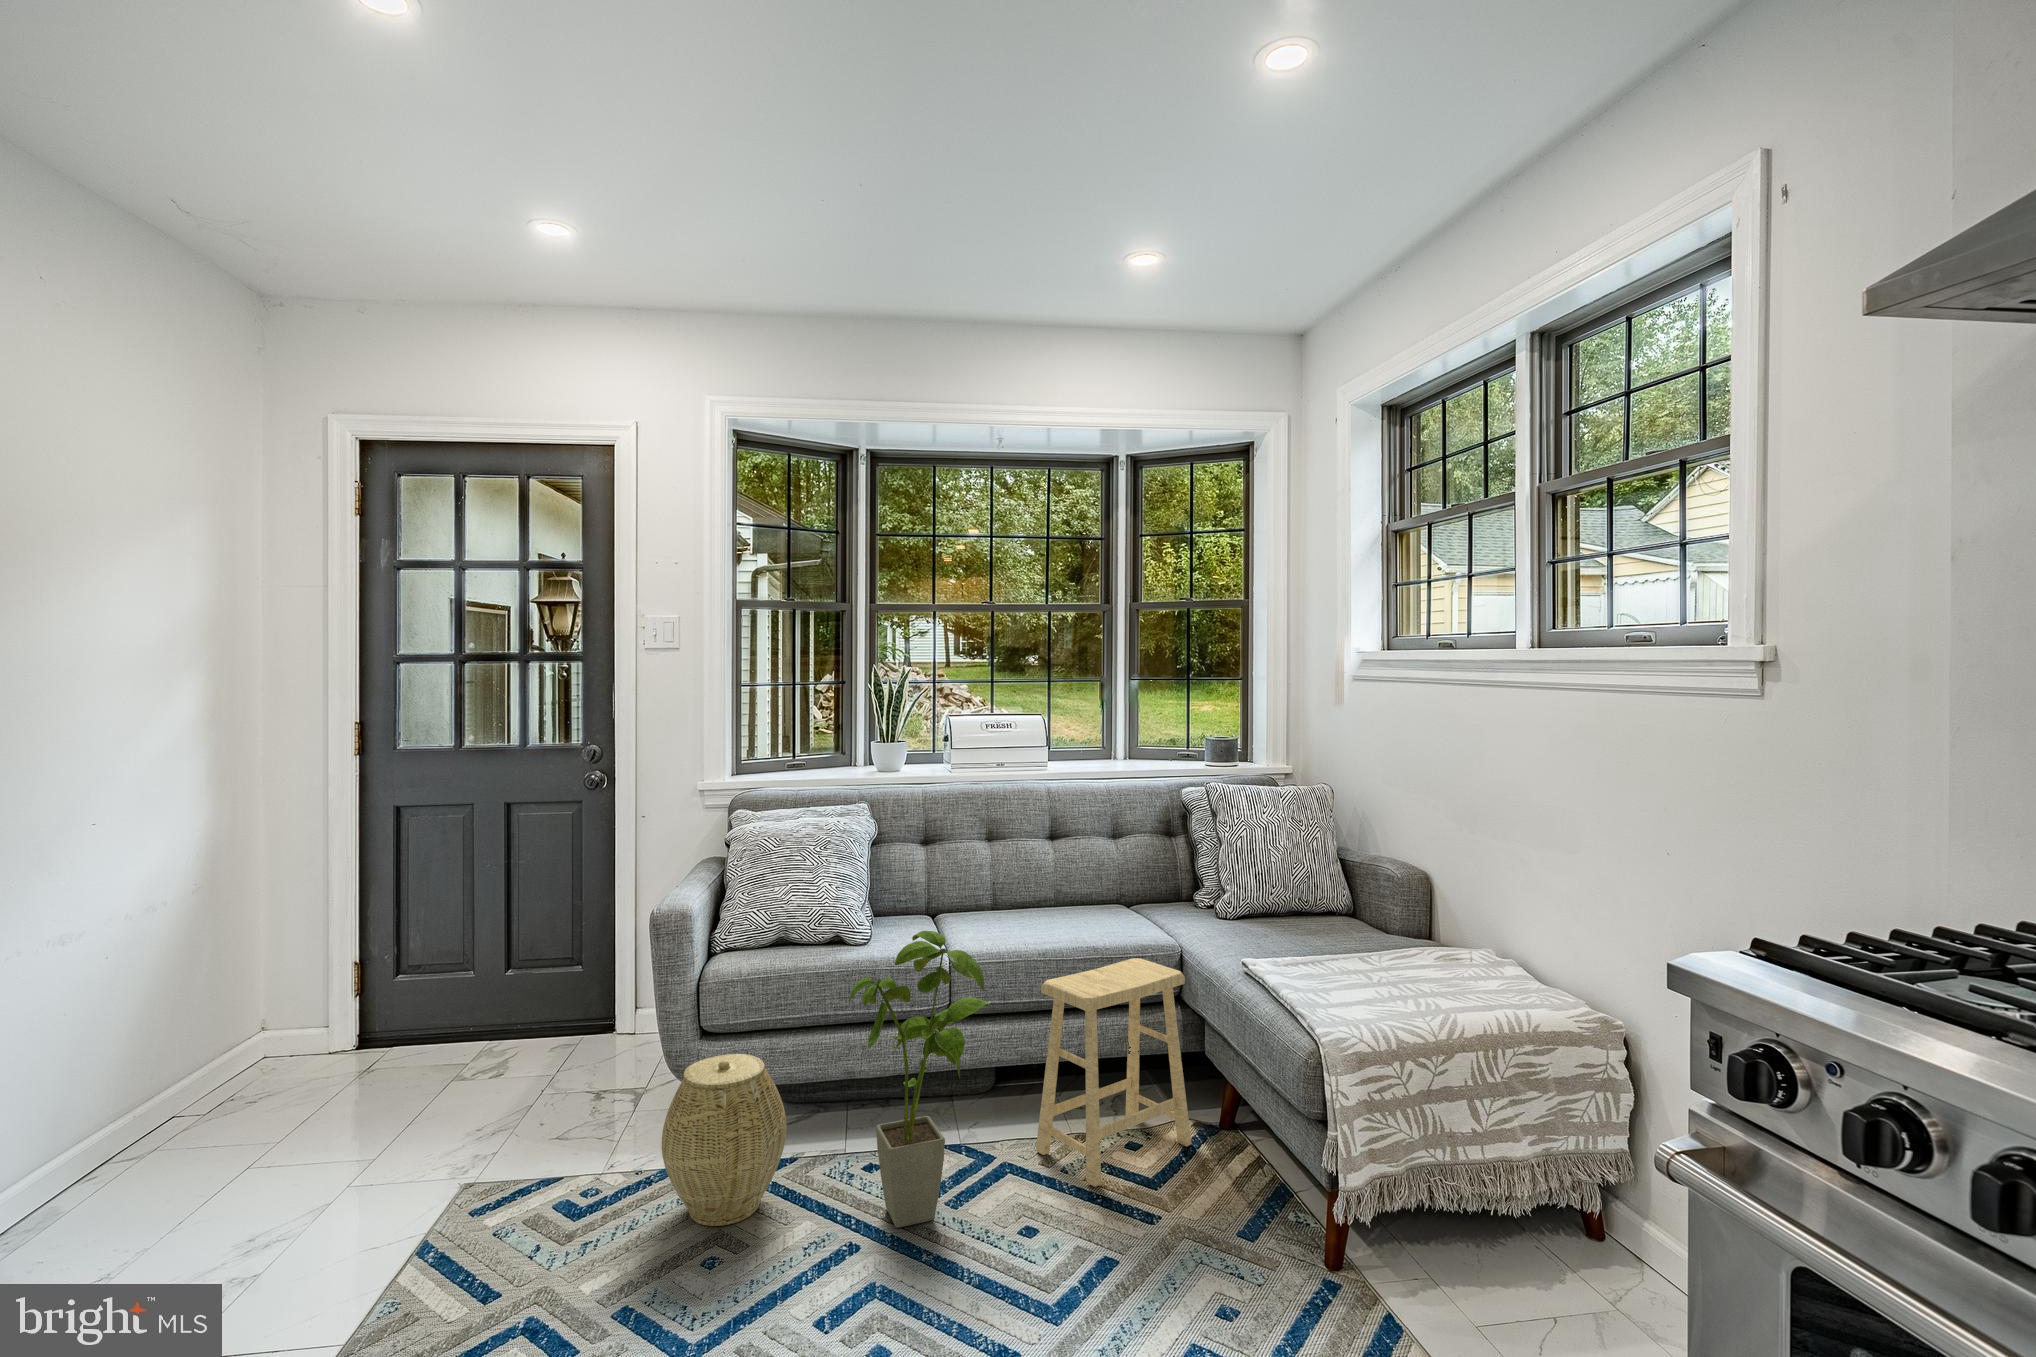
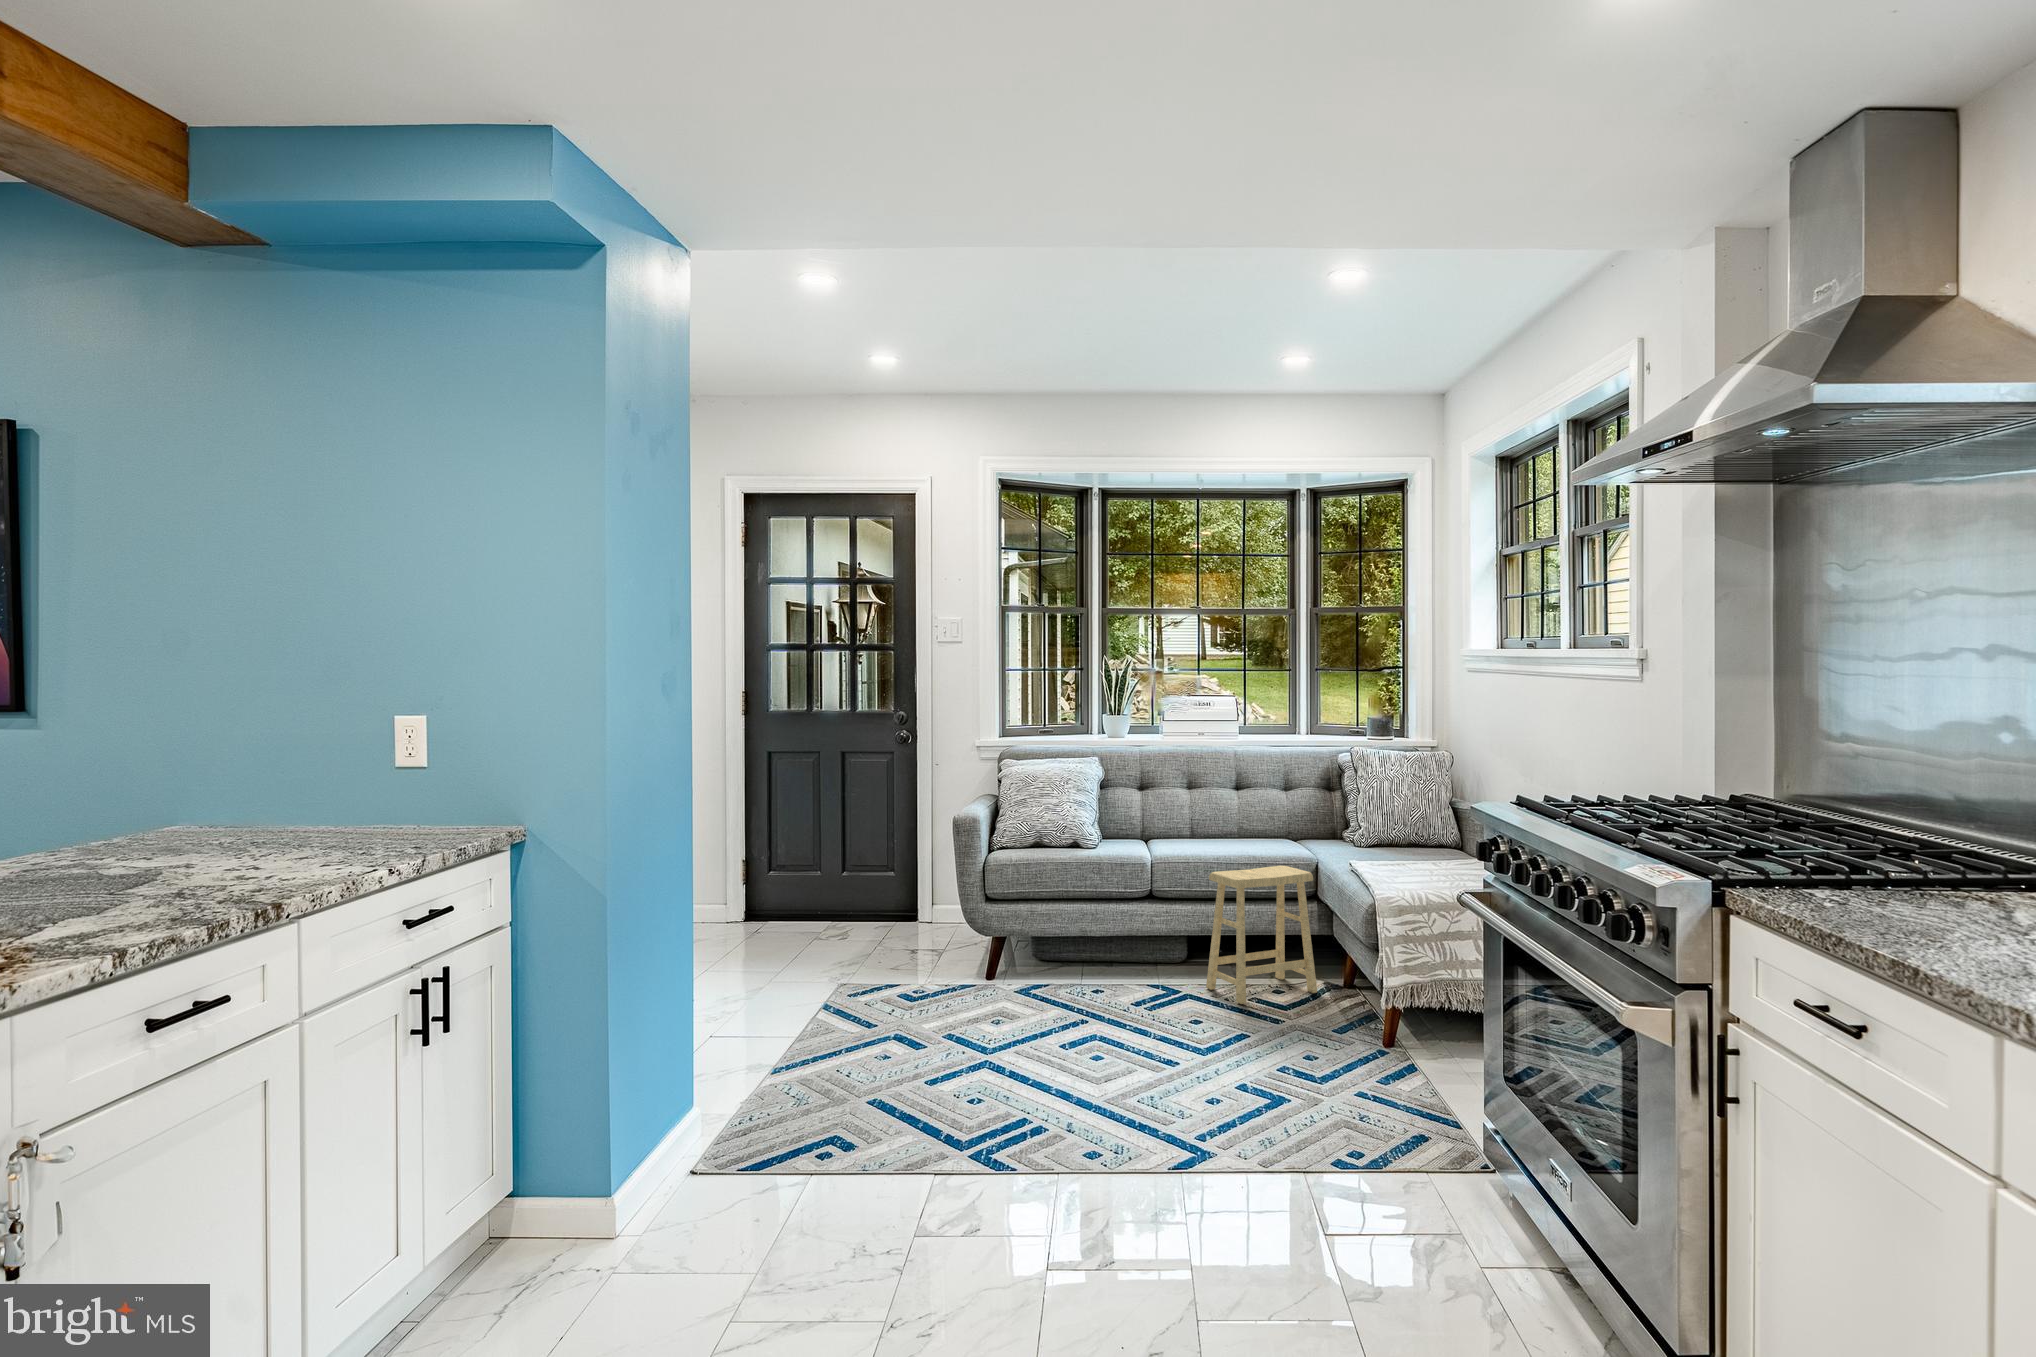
house plant: present [849,931,991,1228] -> none [1080,827,1172,1010]
woven basket: present [661,1054,786,1226] -> none [968,904,1042,1001]

